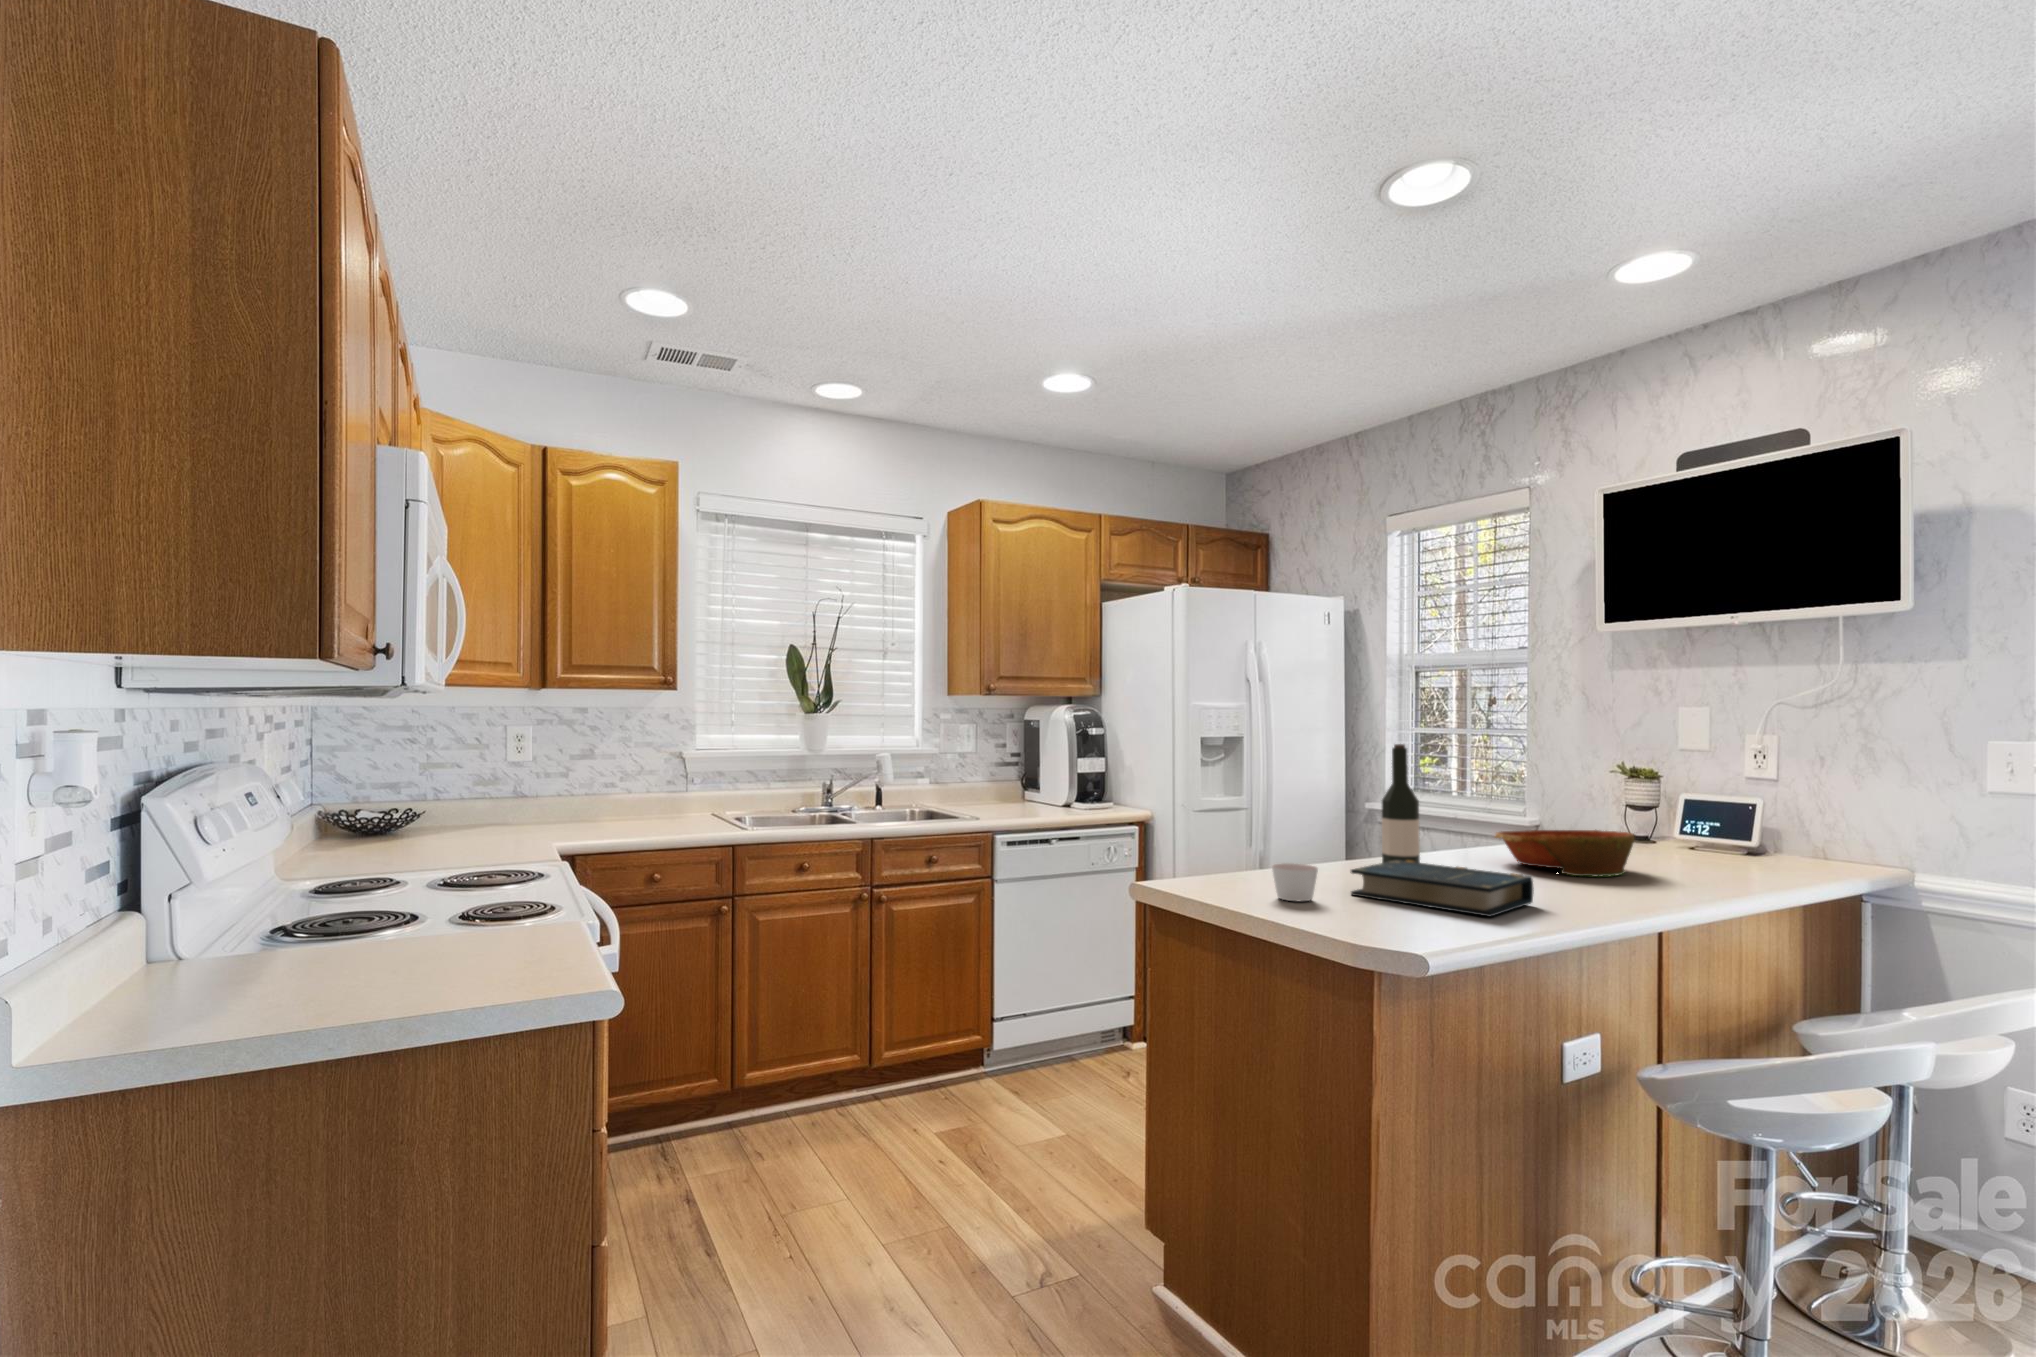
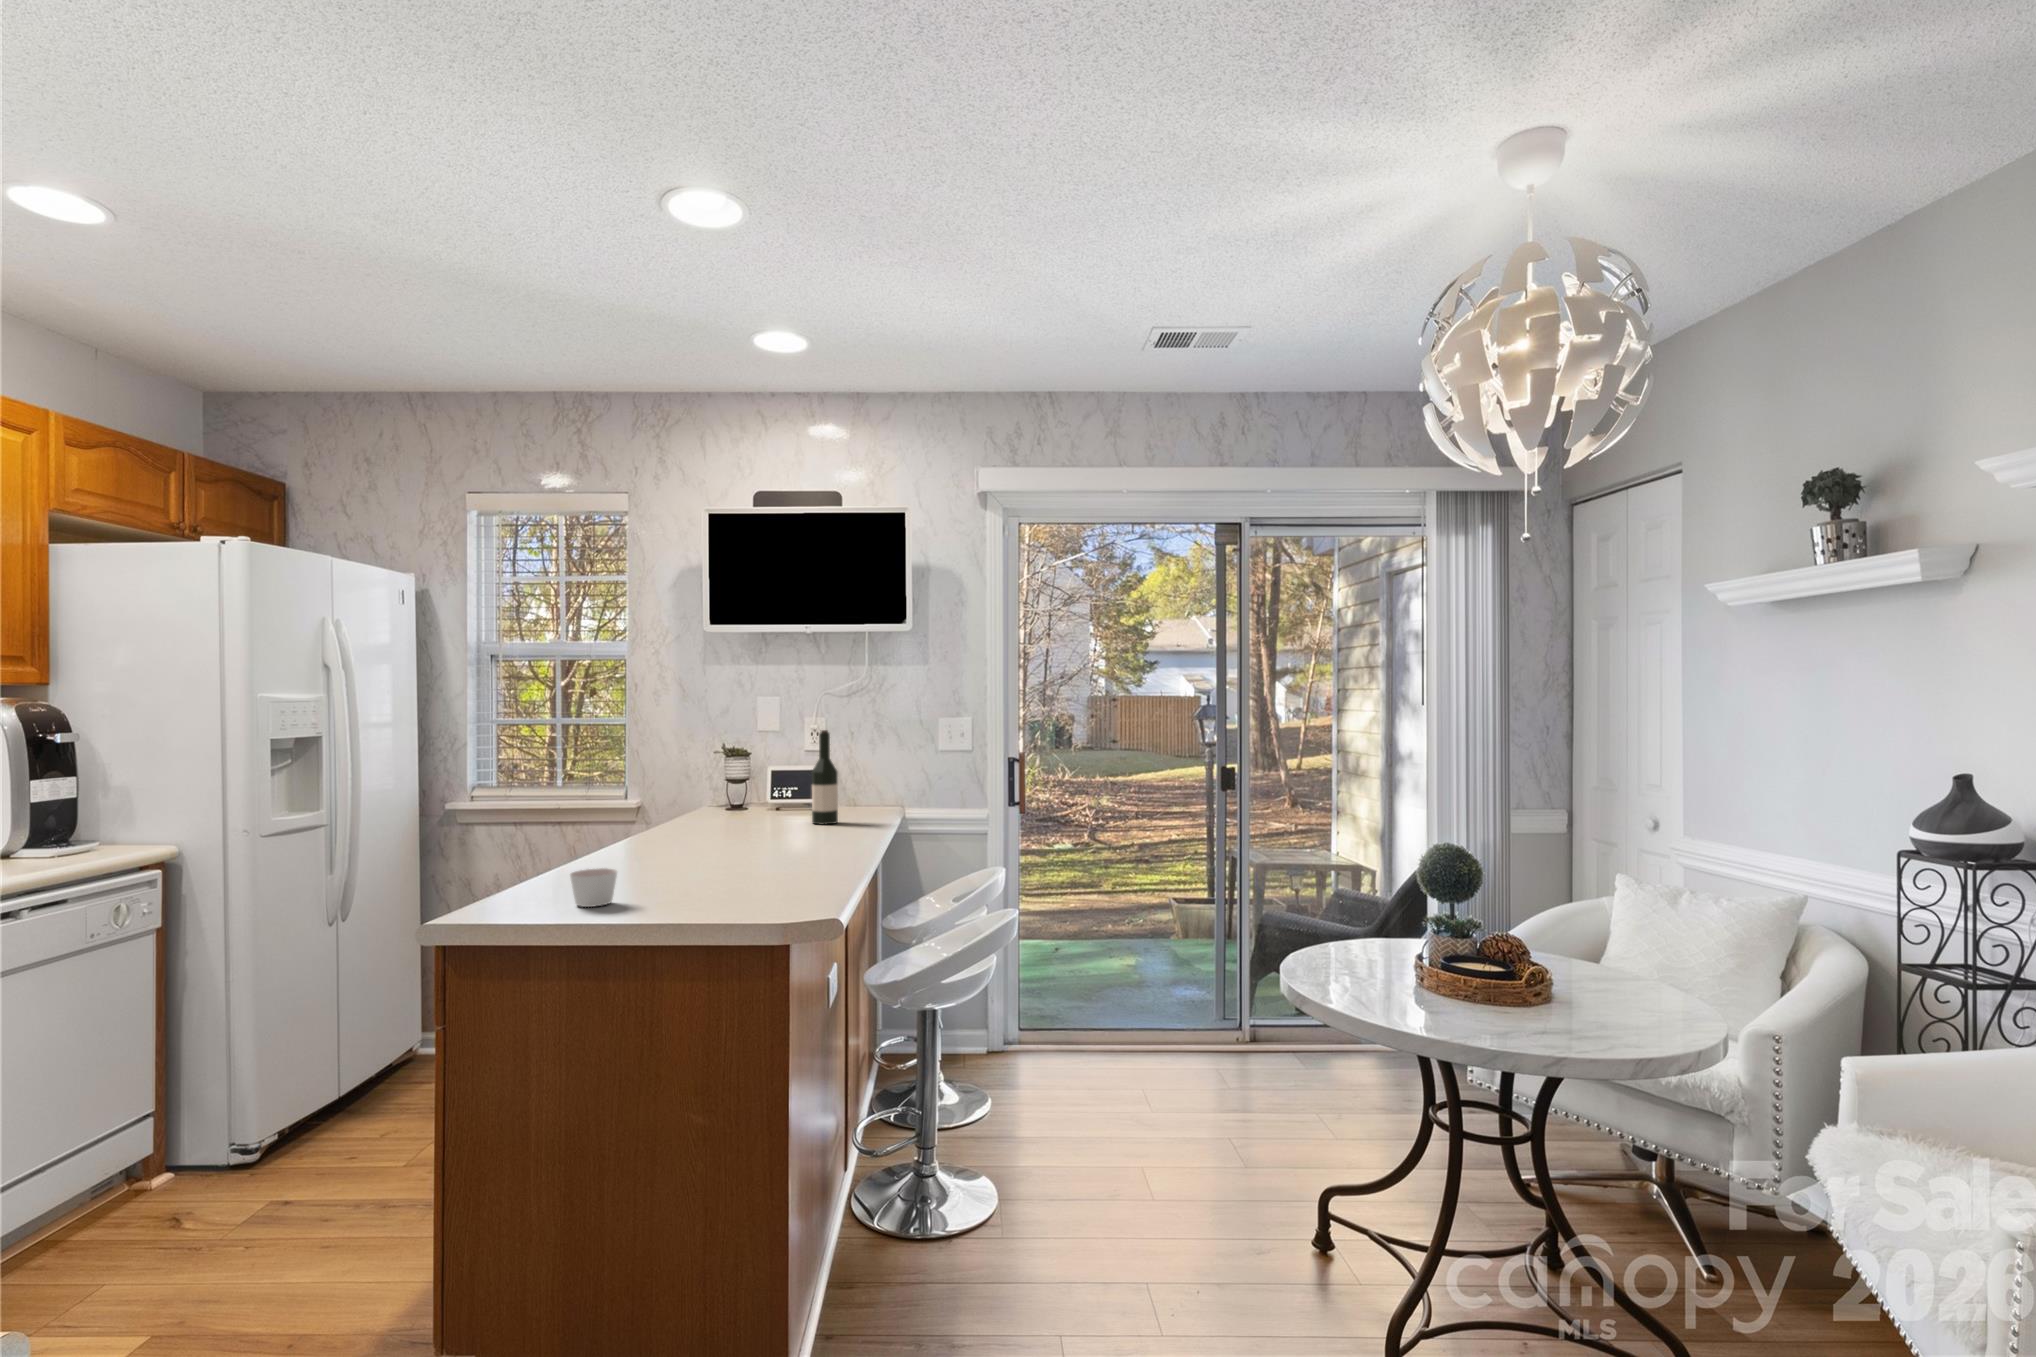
wine bottle: present [1382,744,1420,863] -> present [812,730,838,825]
bowl: present [1495,830,1635,877] -> none [674,802,782,843]
book: present [1351,860,1534,917] -> none [630,847,767,891]

